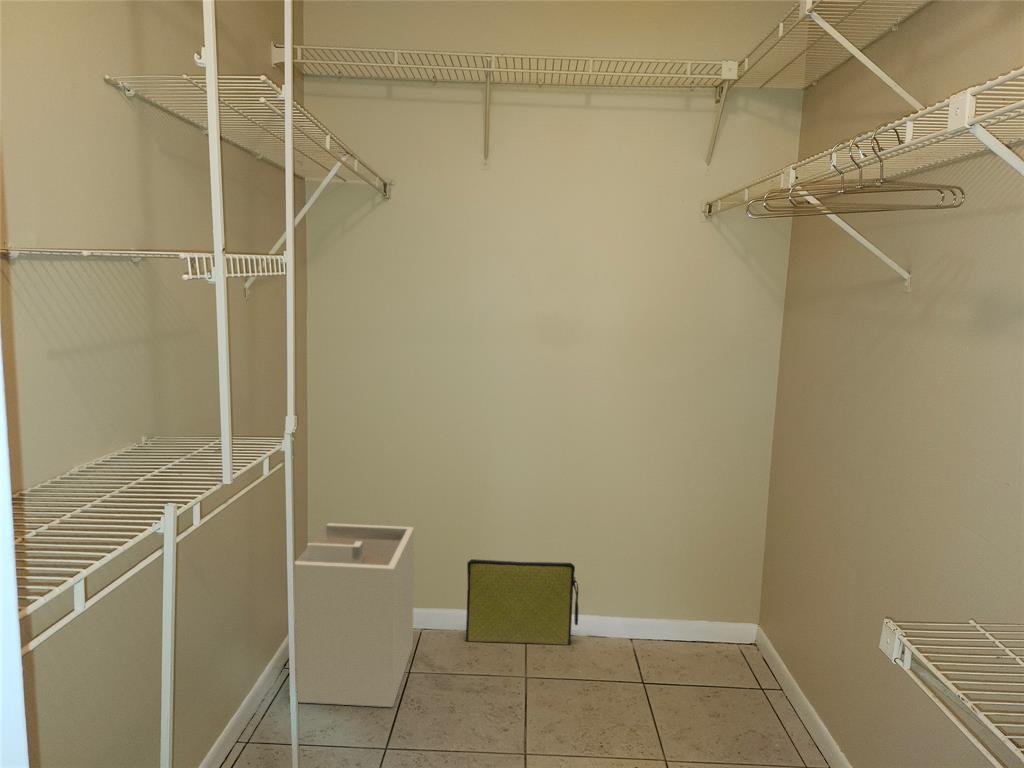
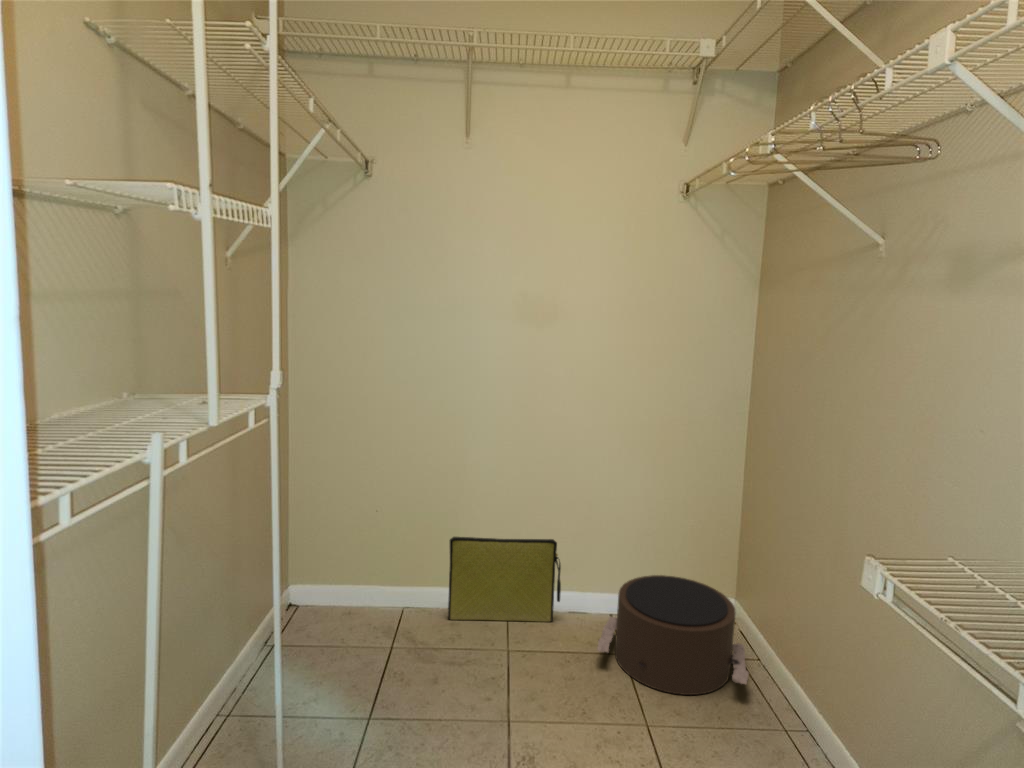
laundry hamper: present [295,523,414,707] -> none [270,500,396,681]
pouf: none [614,601,769,727] -> present [597,575,749,695]

